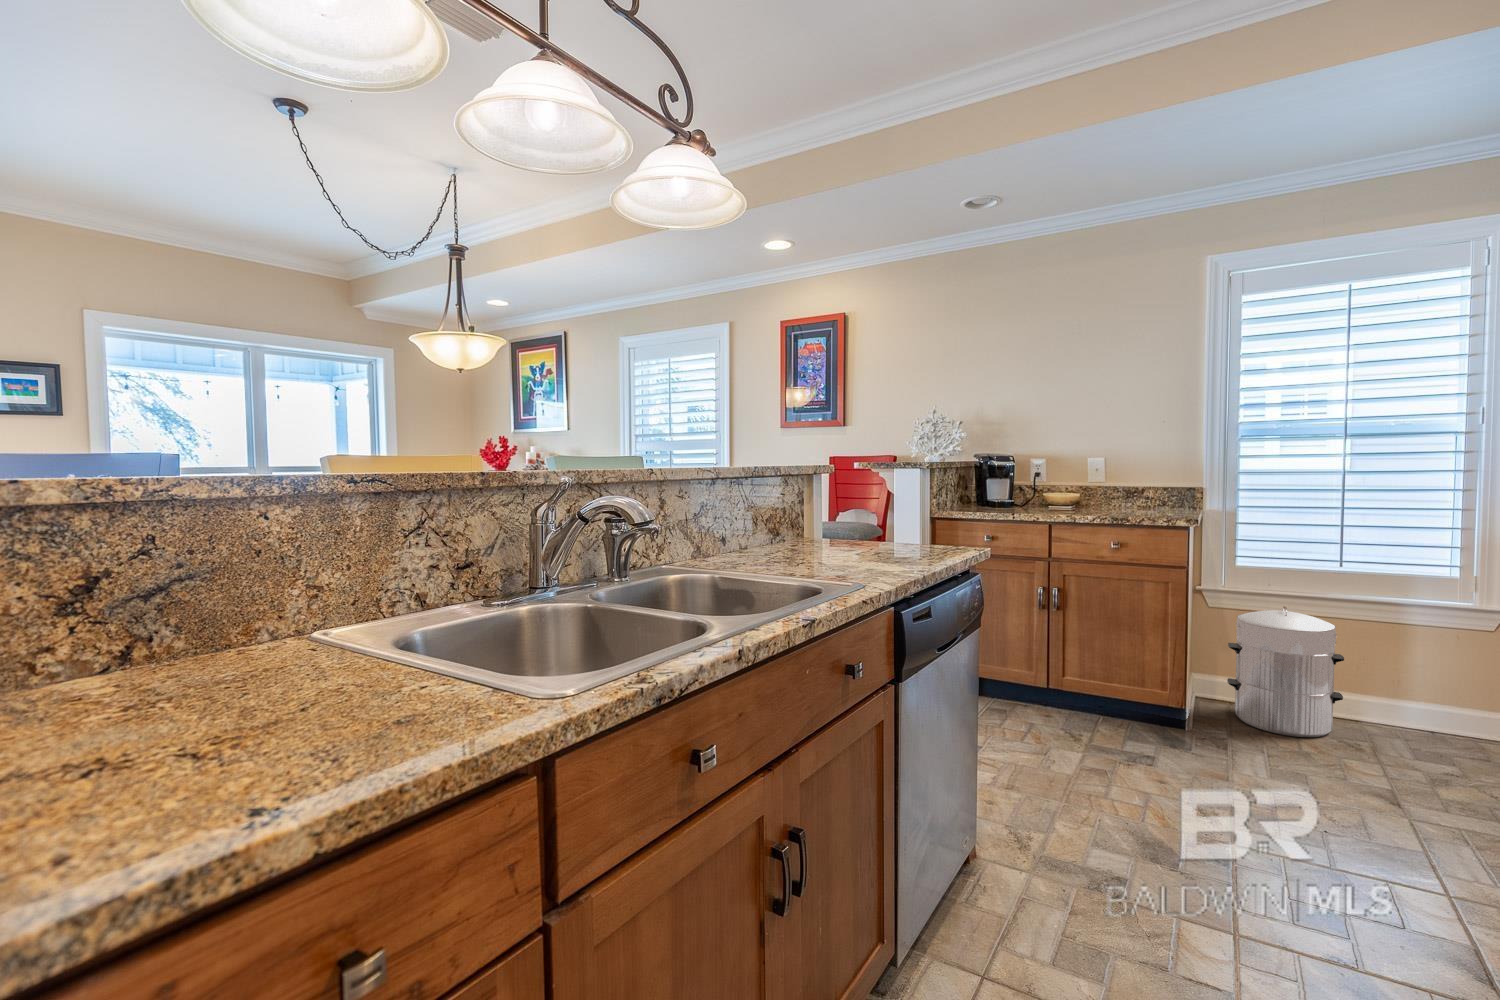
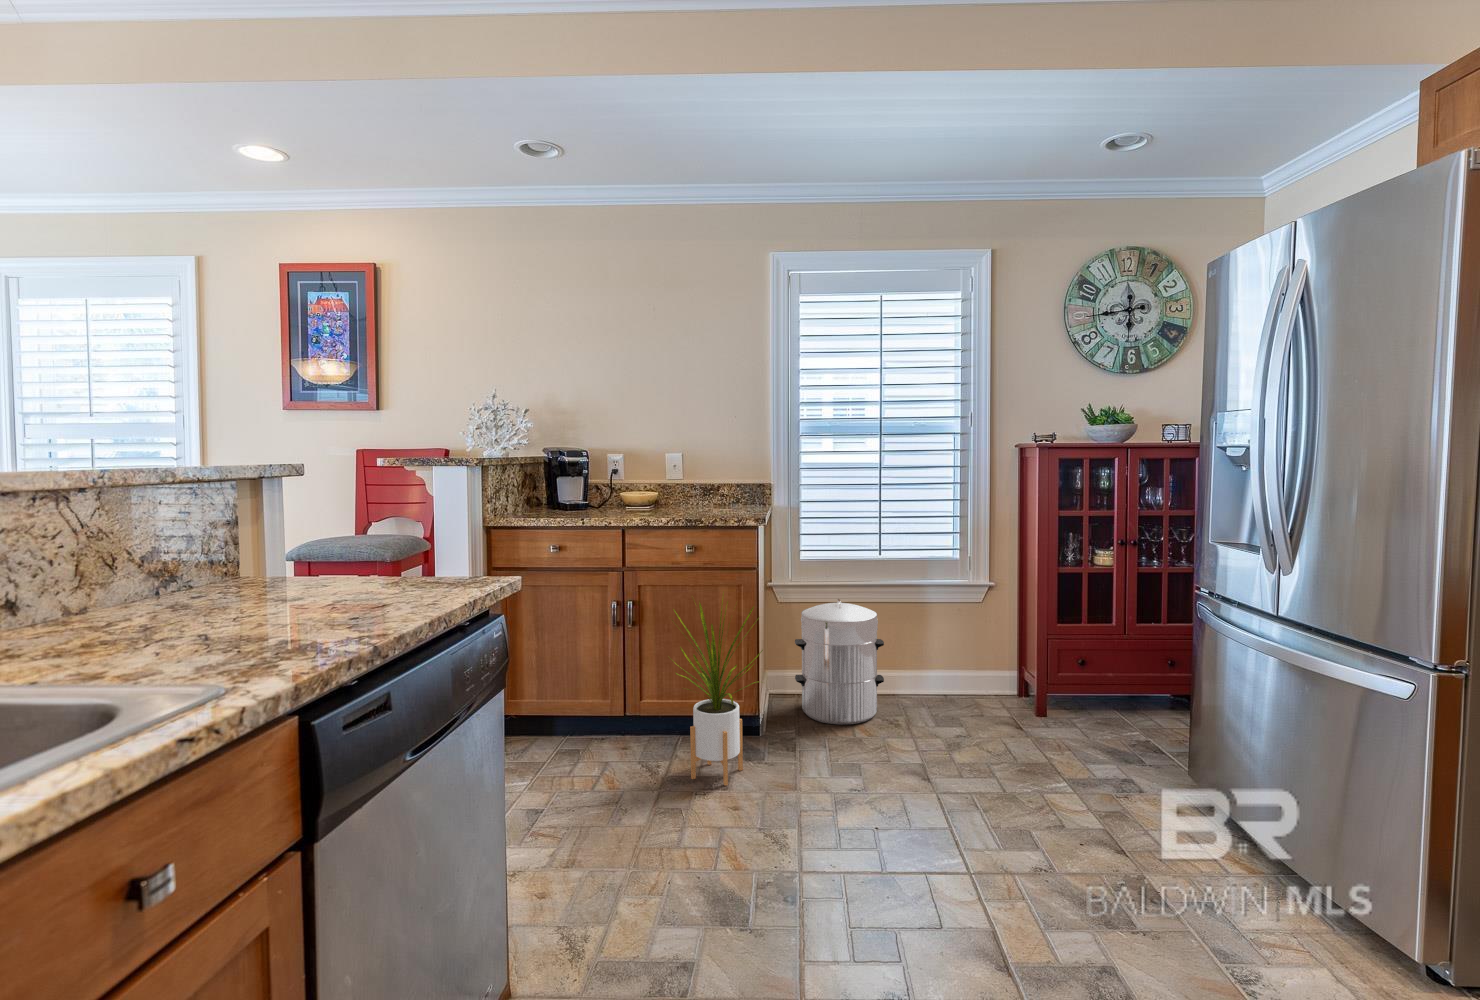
house plant: none [1092,585,1197,762] -> present [670,599,763,786]

